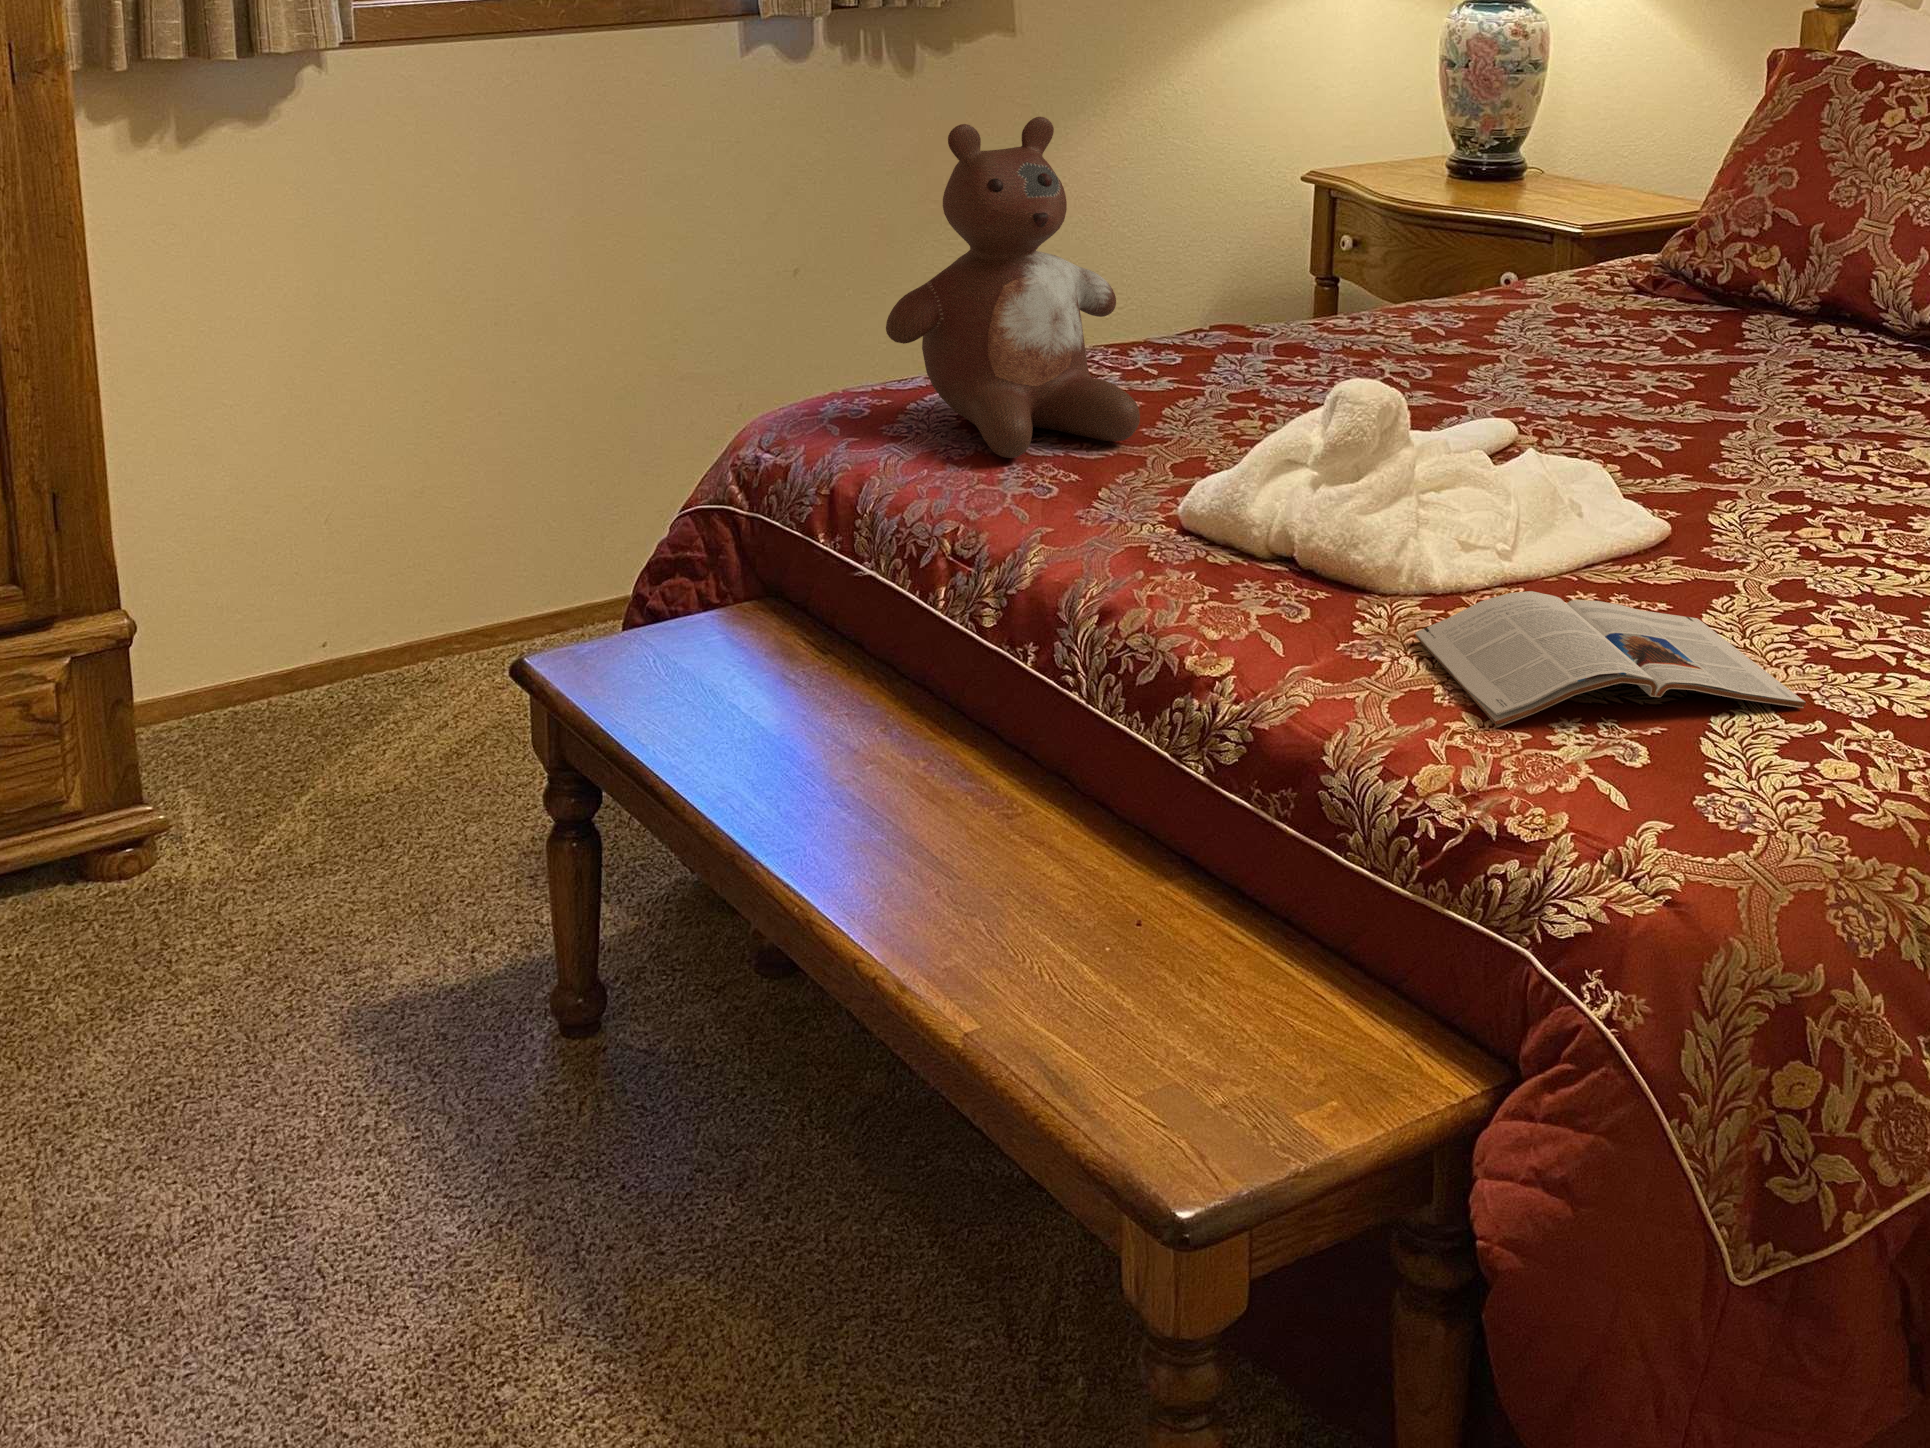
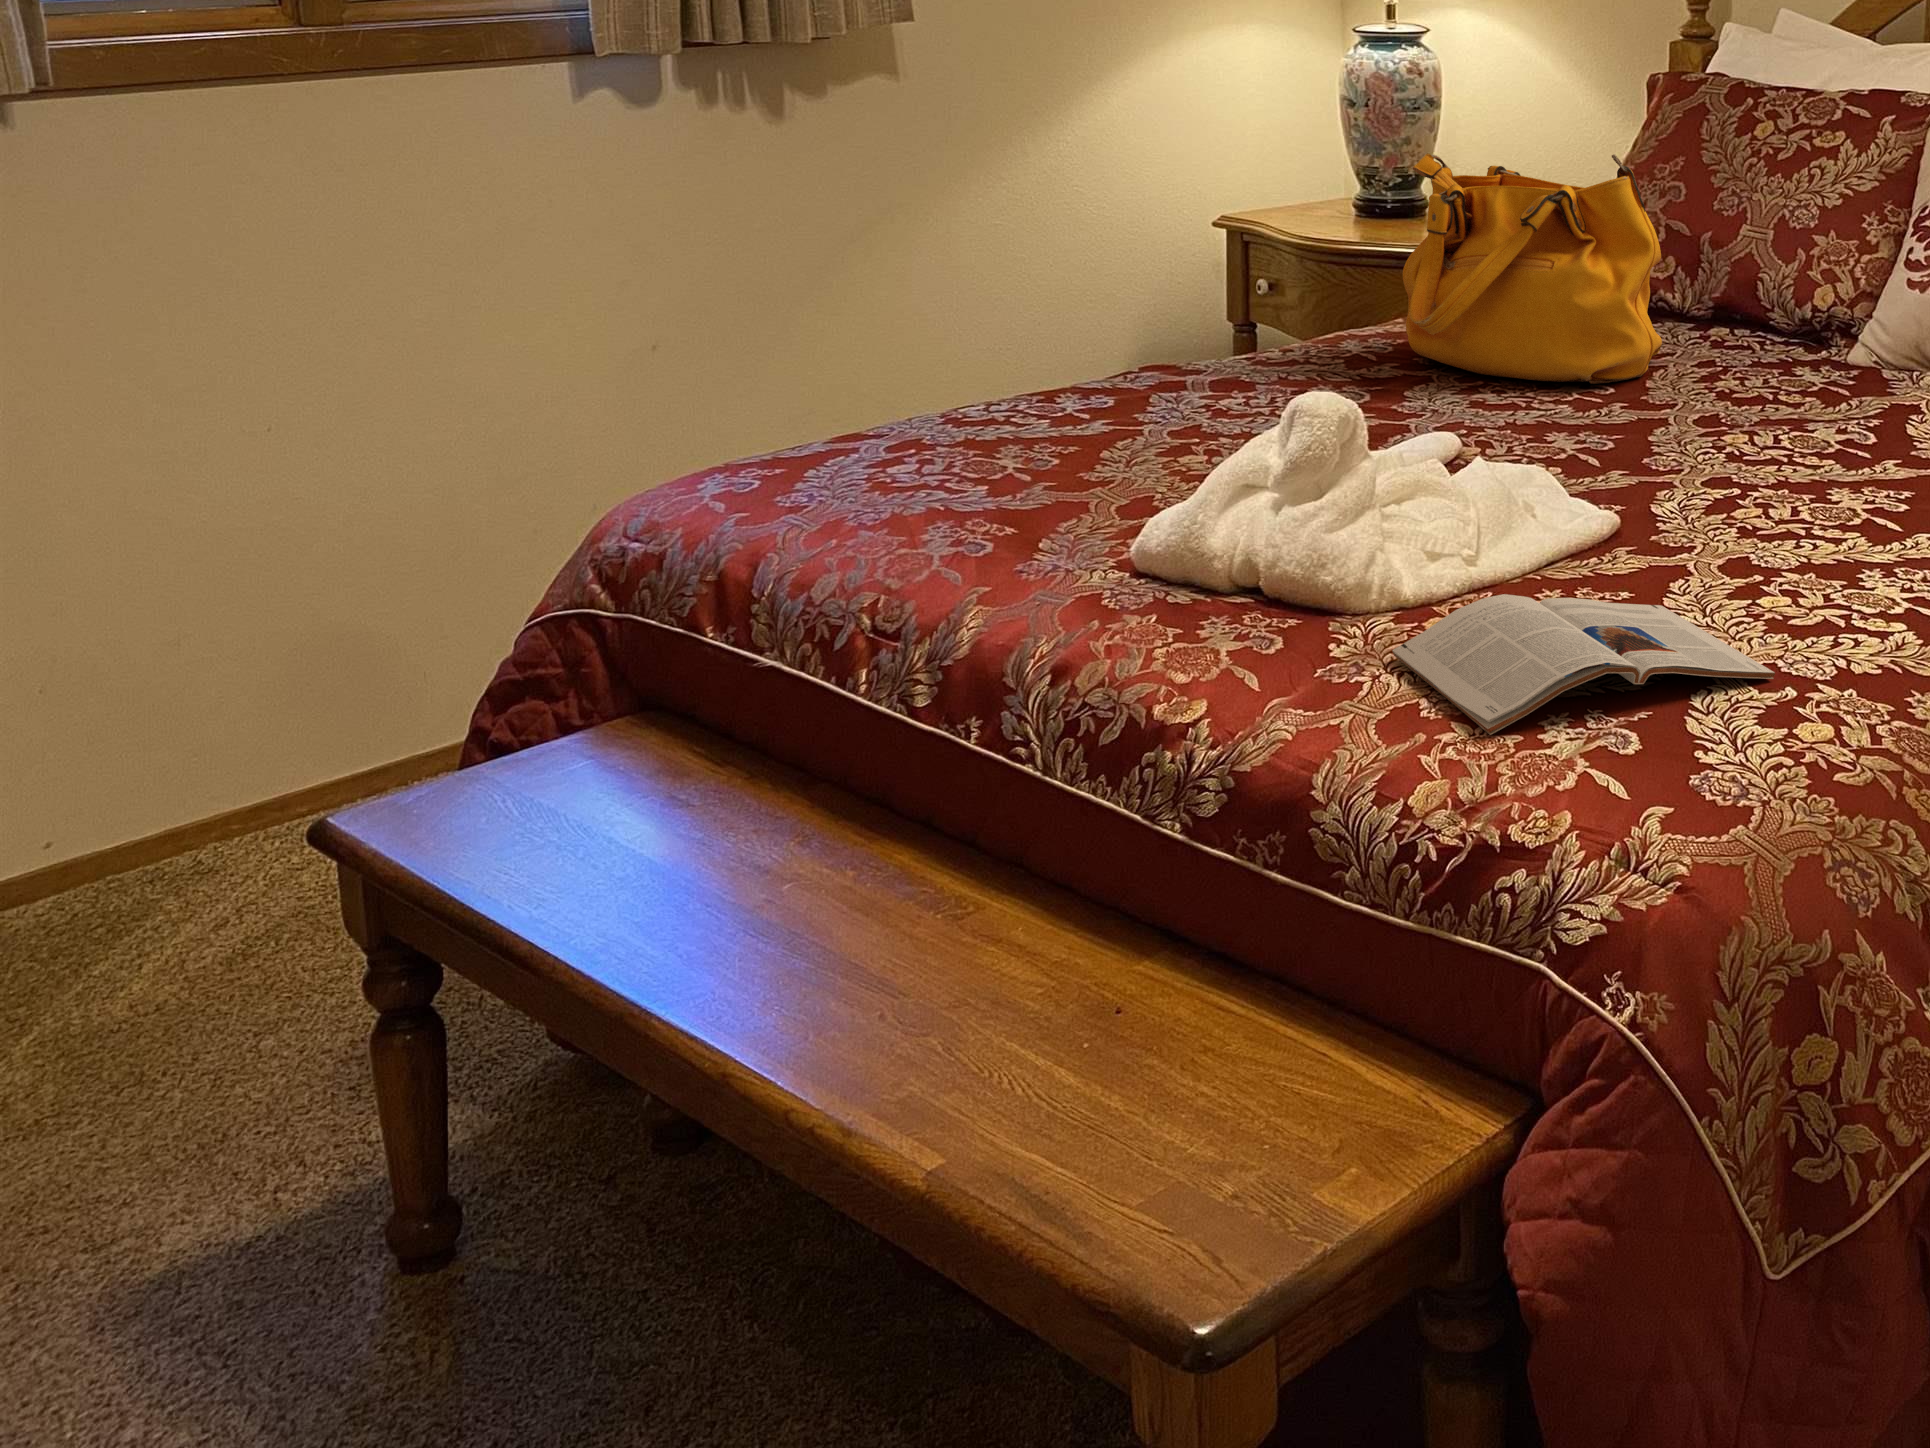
stuffed bear: present [886,117,1140,458] -> none [775,140,1072,517]
handbag: none [1481,134,1755,376] -> present [1403,153,1662,384]

